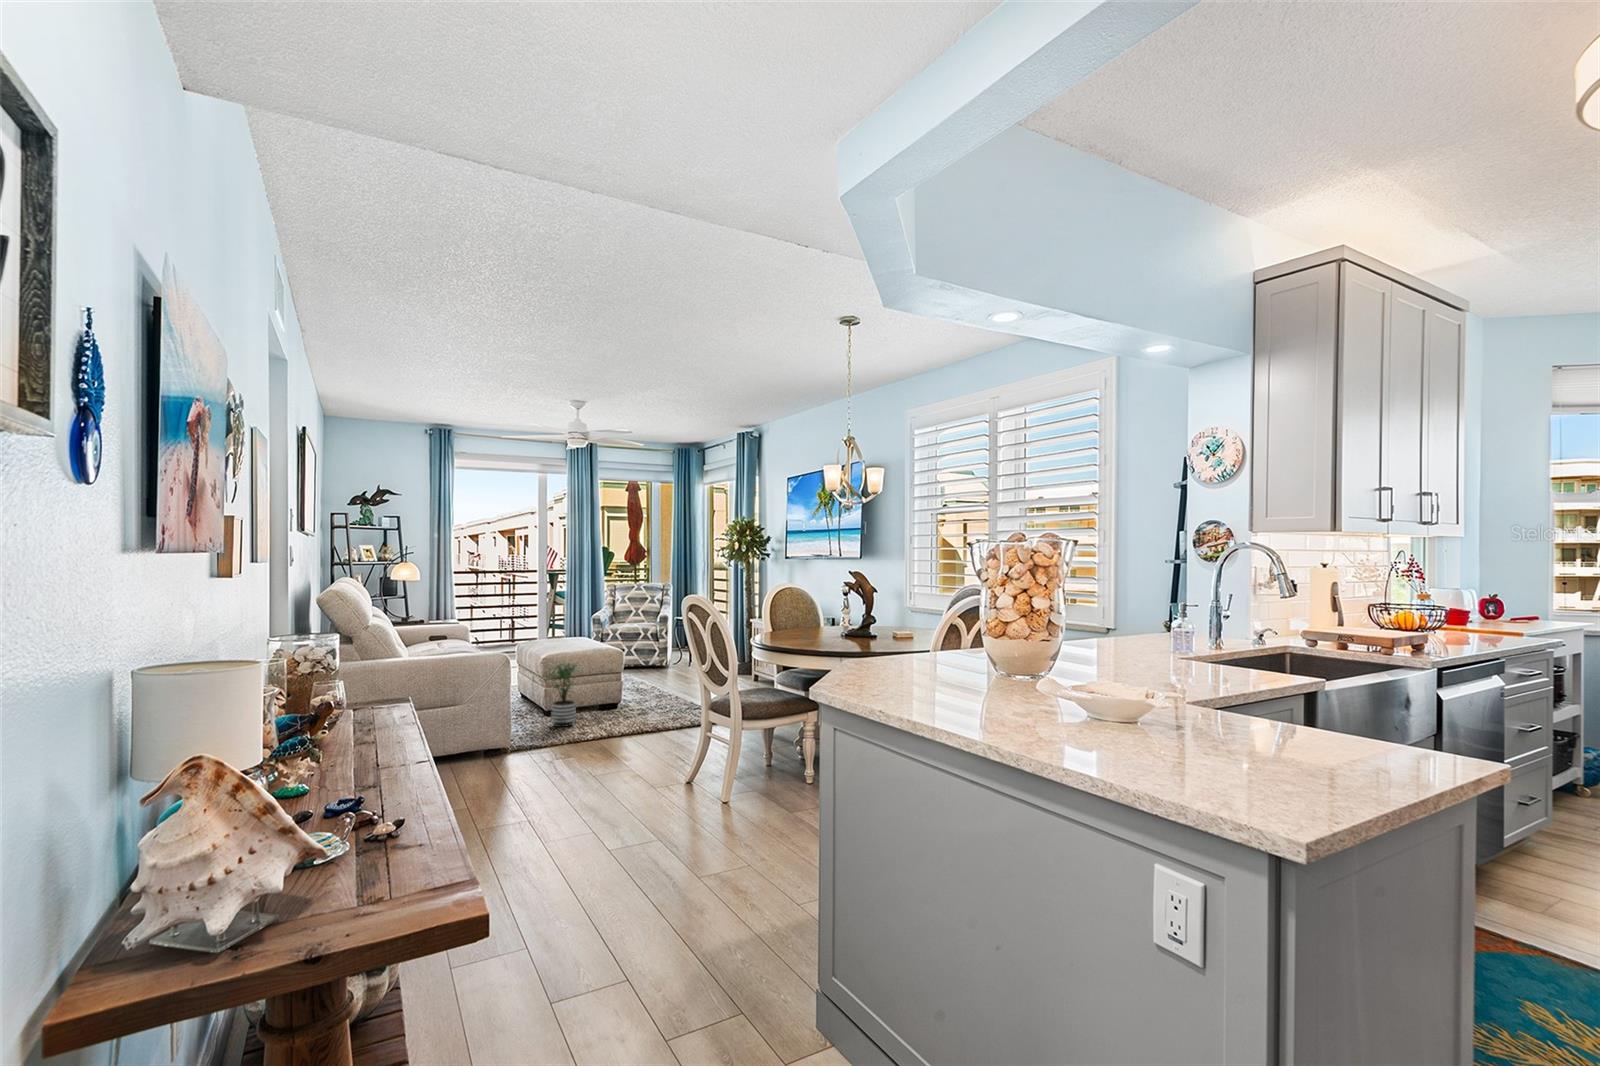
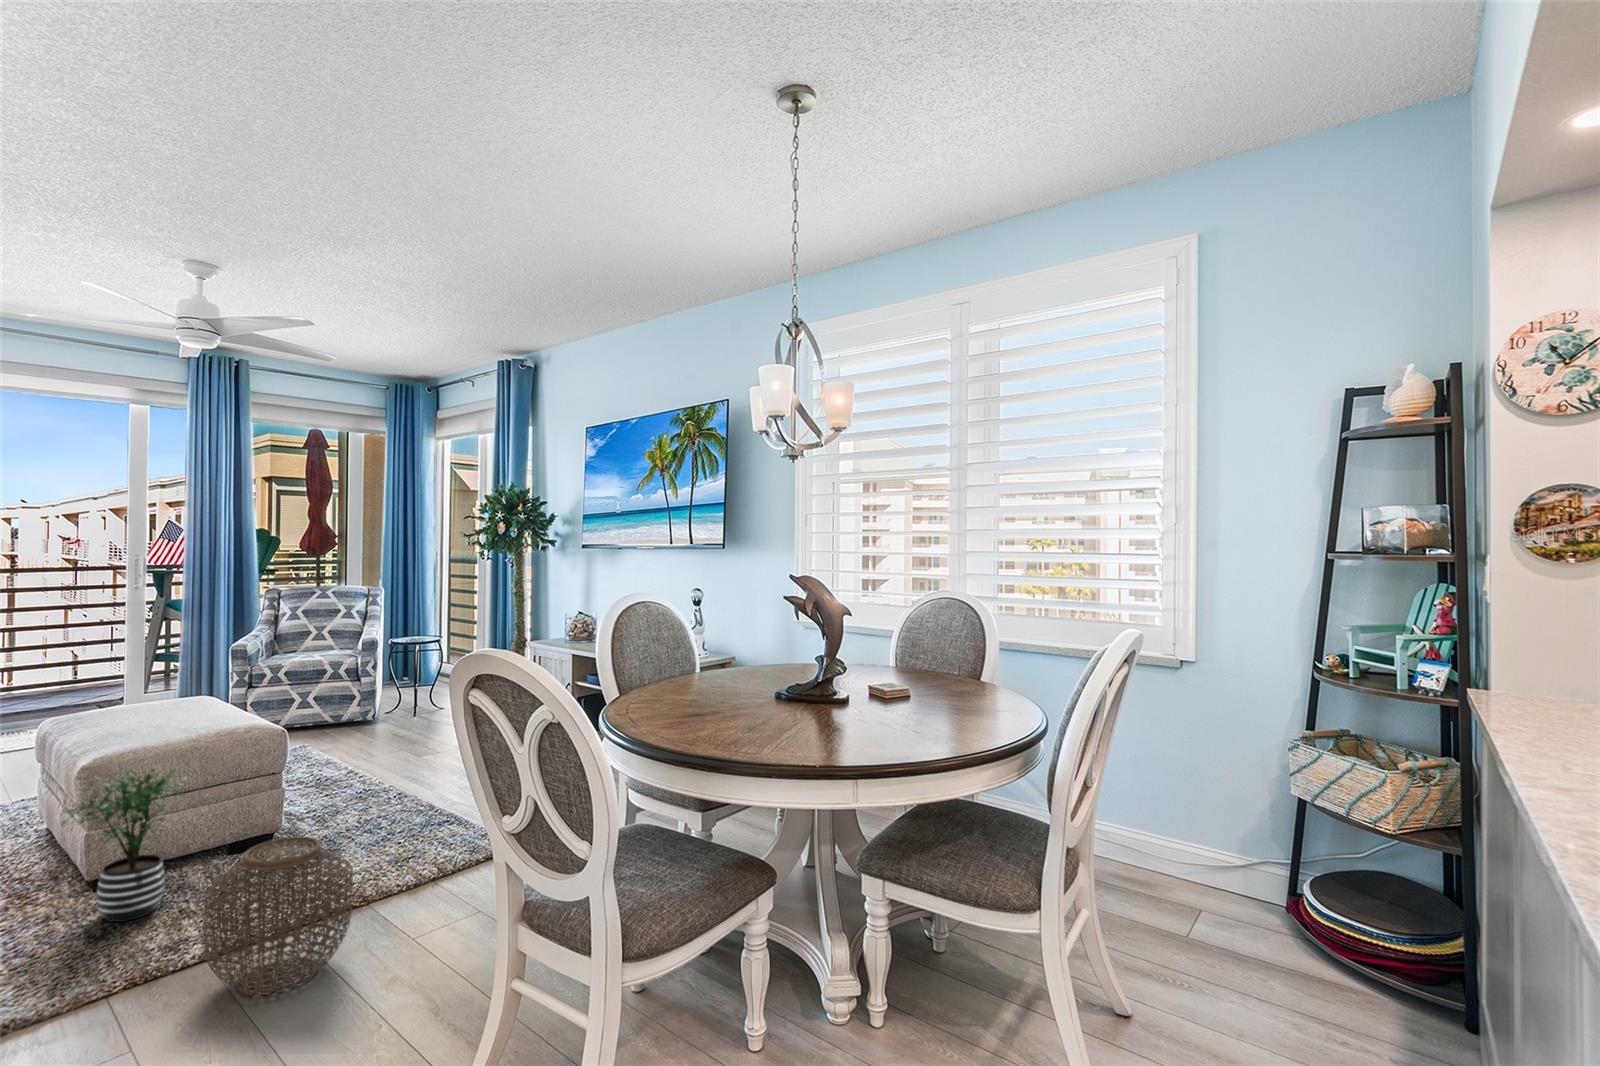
woven basket: none [595,687,650,749] -> present [203,837,353,995]

